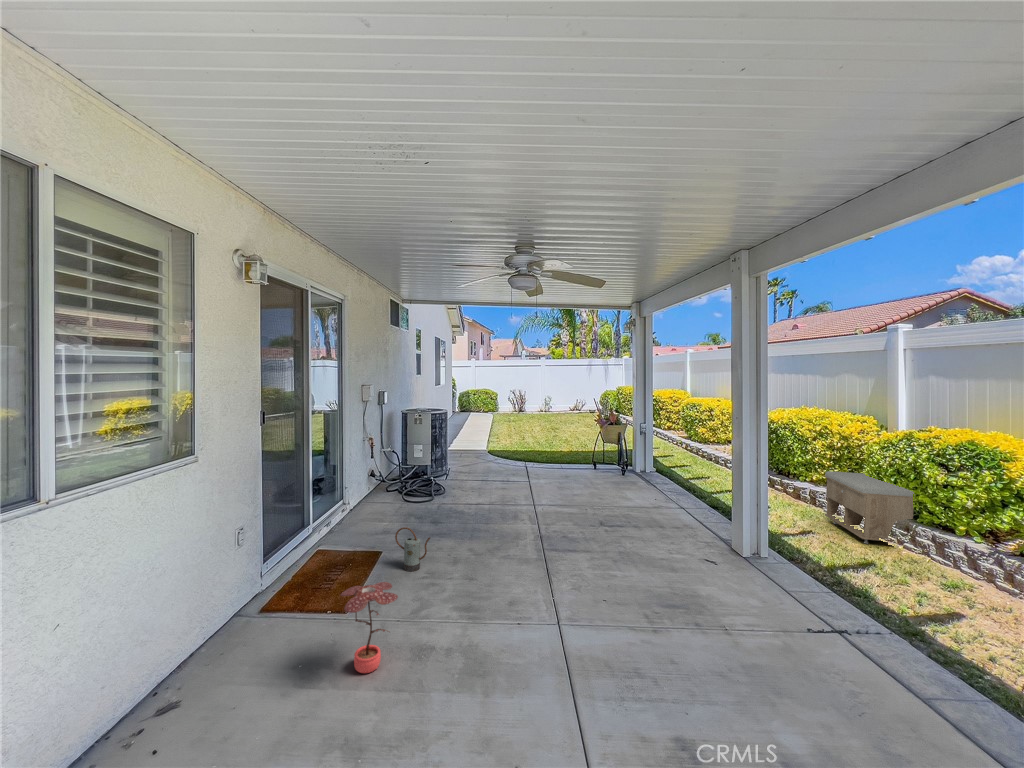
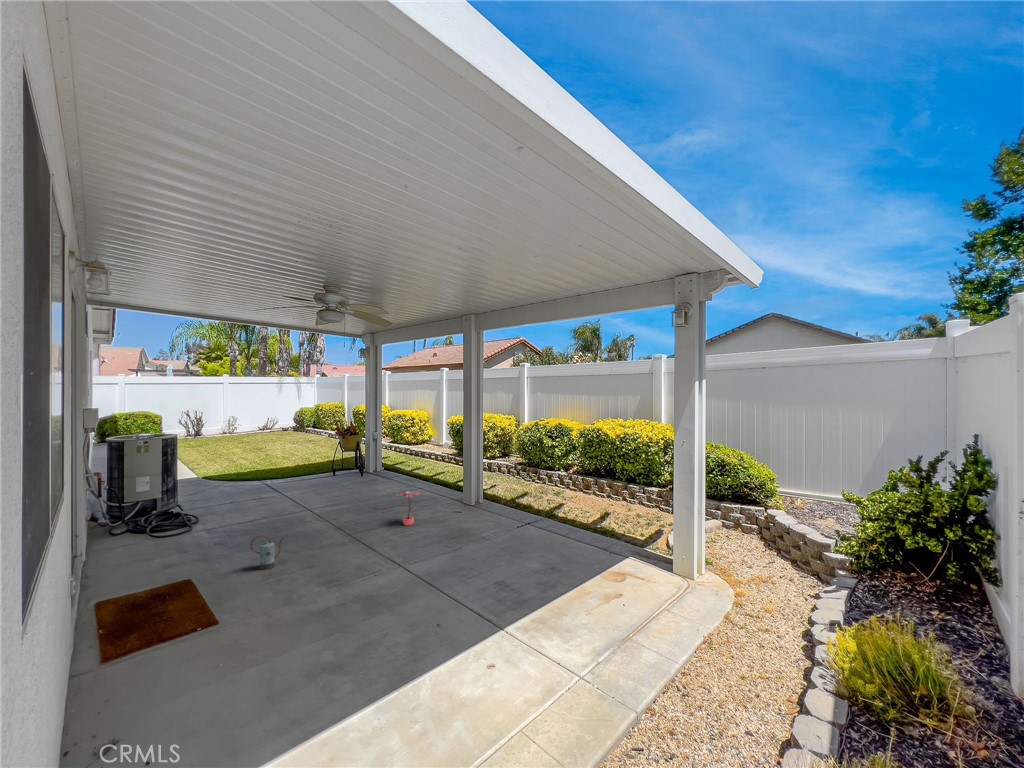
storage bench: present [825,471,914,544] -> none [498,448,539,485]
potted plant: present [341,582,398,673] -> present [396,491,421,525]

